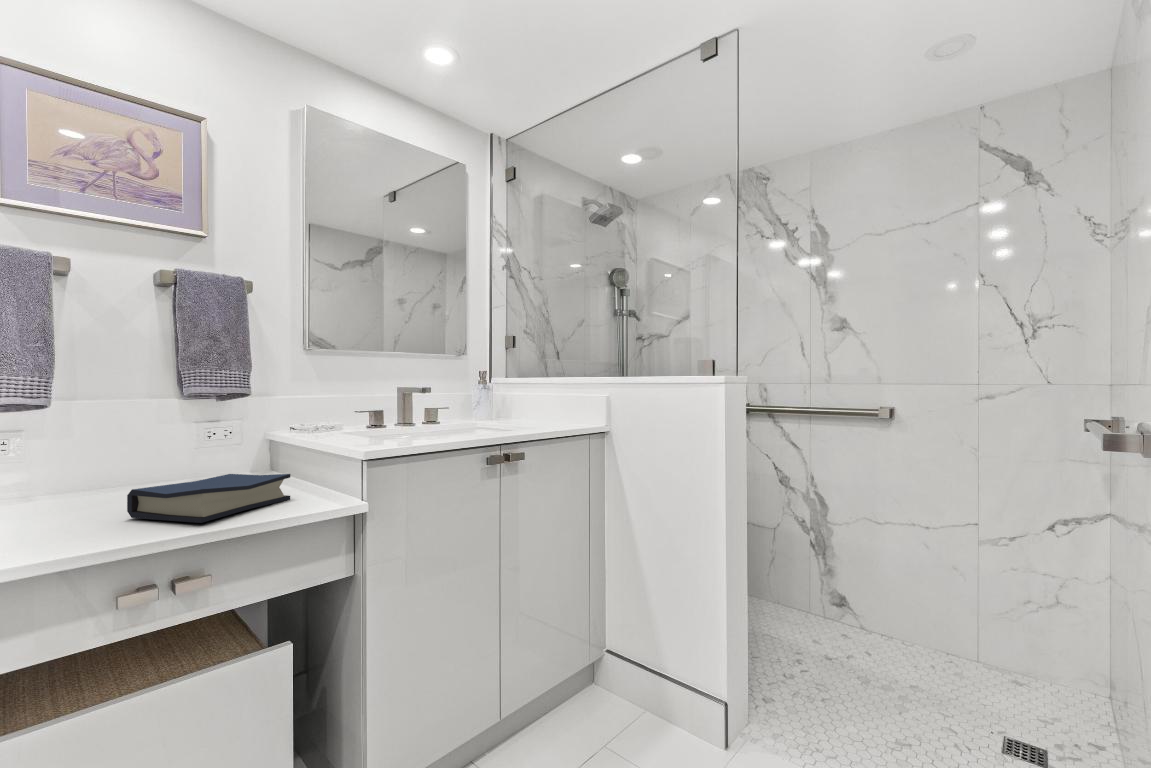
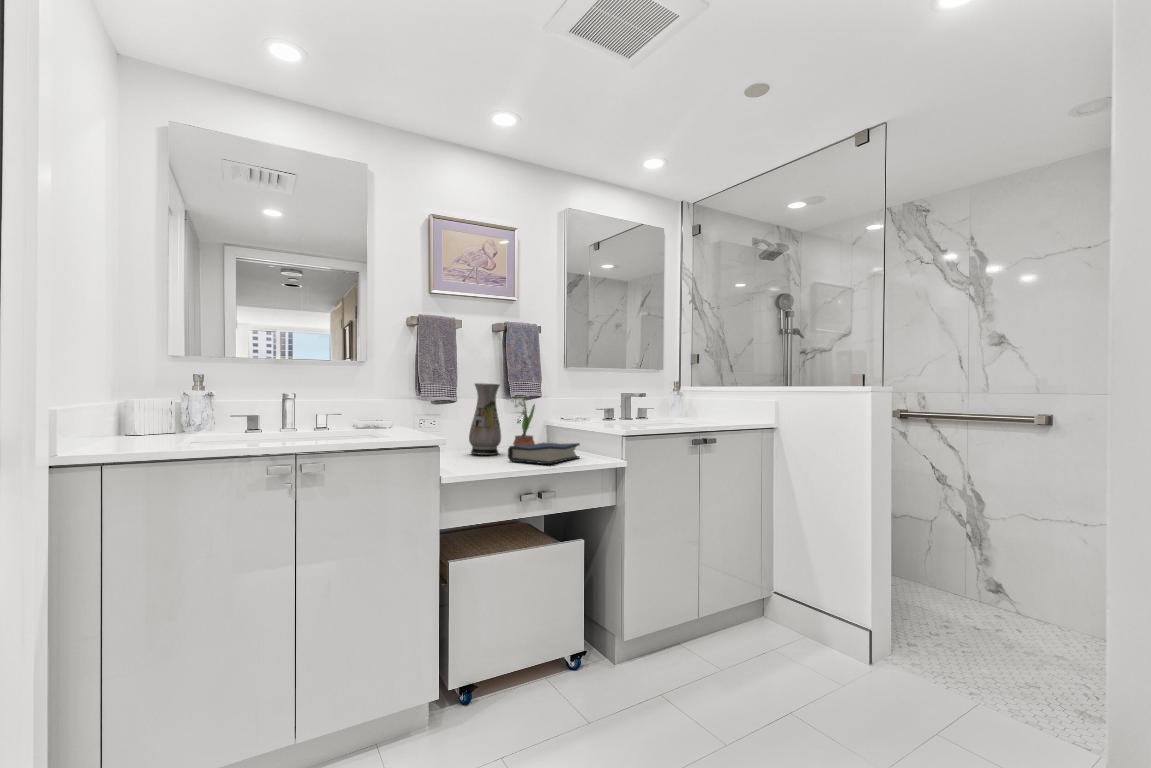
vase: none [74,373,150,503] -> present [469,383,501,455]
potted flower: none [186,392,237,482] -> present [511,396,535,446]

